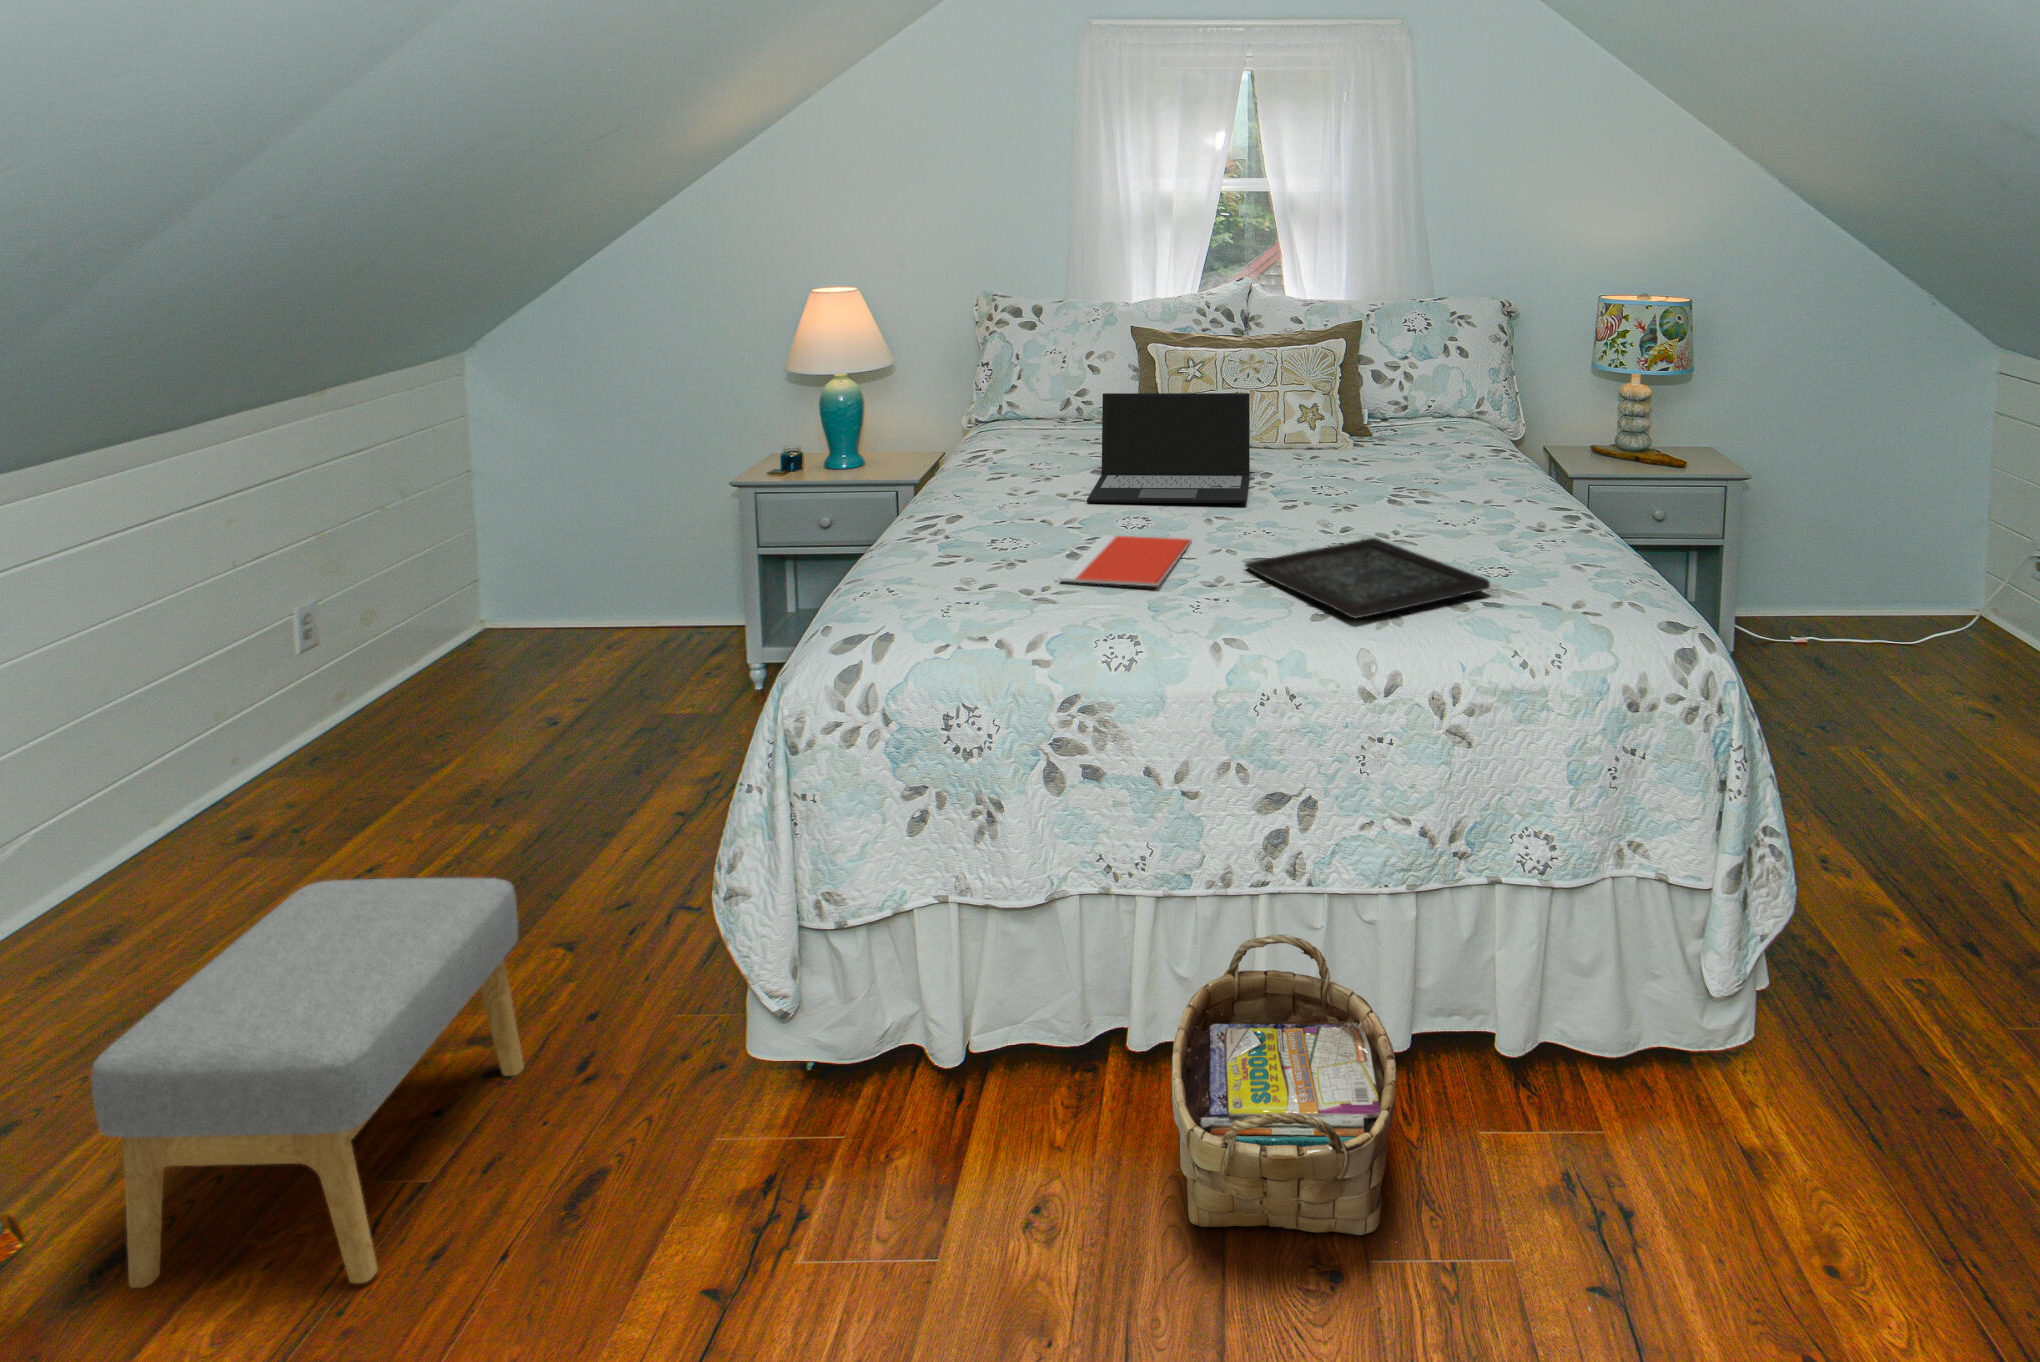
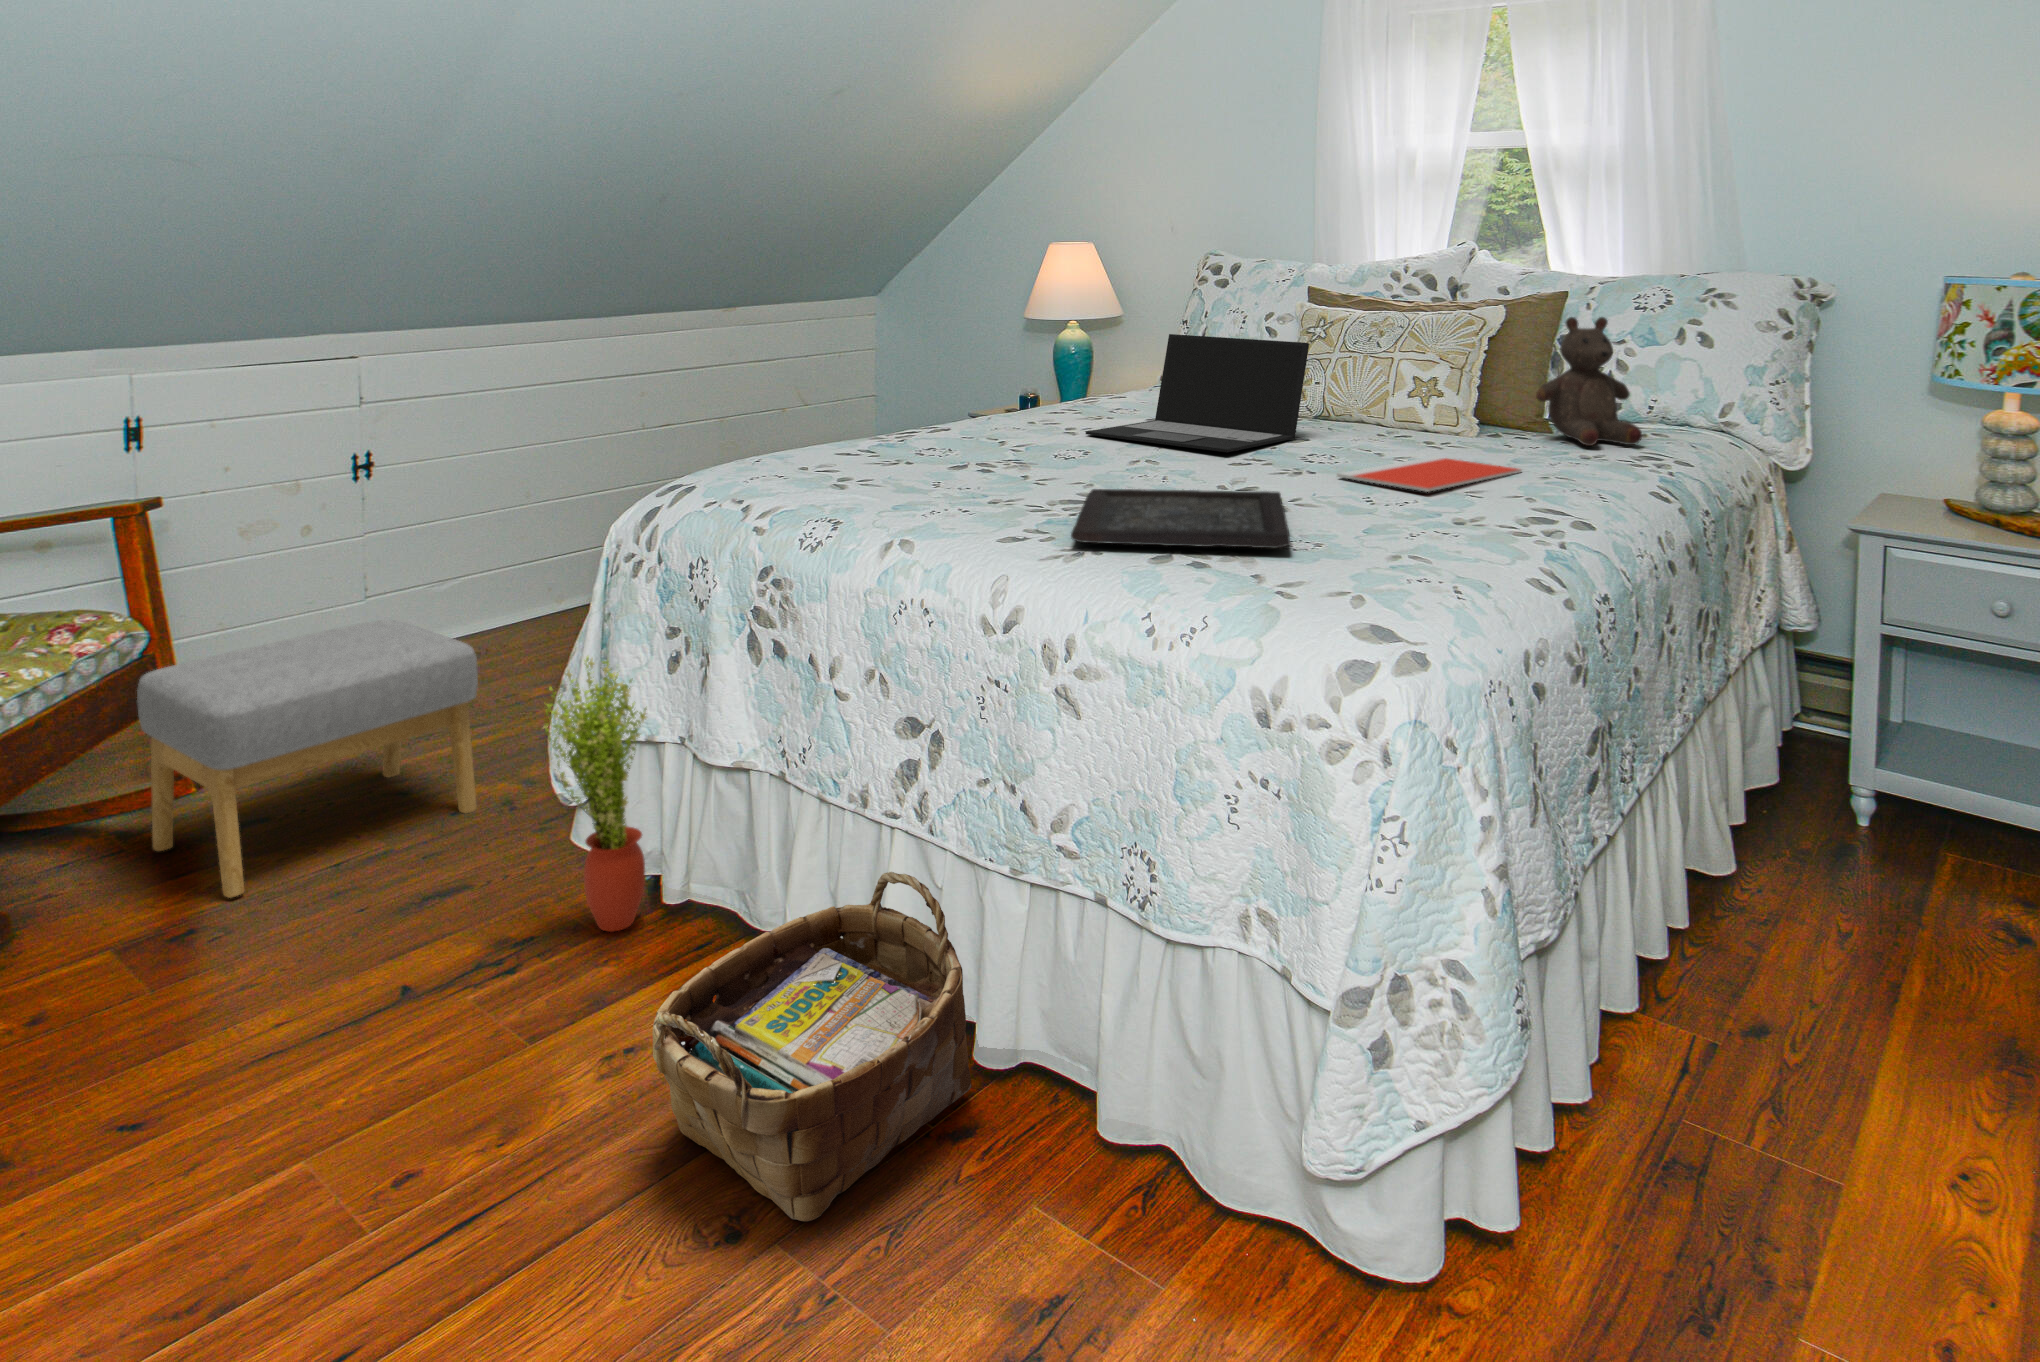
stuffed bear: none [1397,346,1471,450] -> present [1536,317,1642,446]
notebook: present [1059,535,1191,586] -> present [1337,457,1522,492]
potted plant: none [780,836,906,1114] -> present [543,656,646,932]

